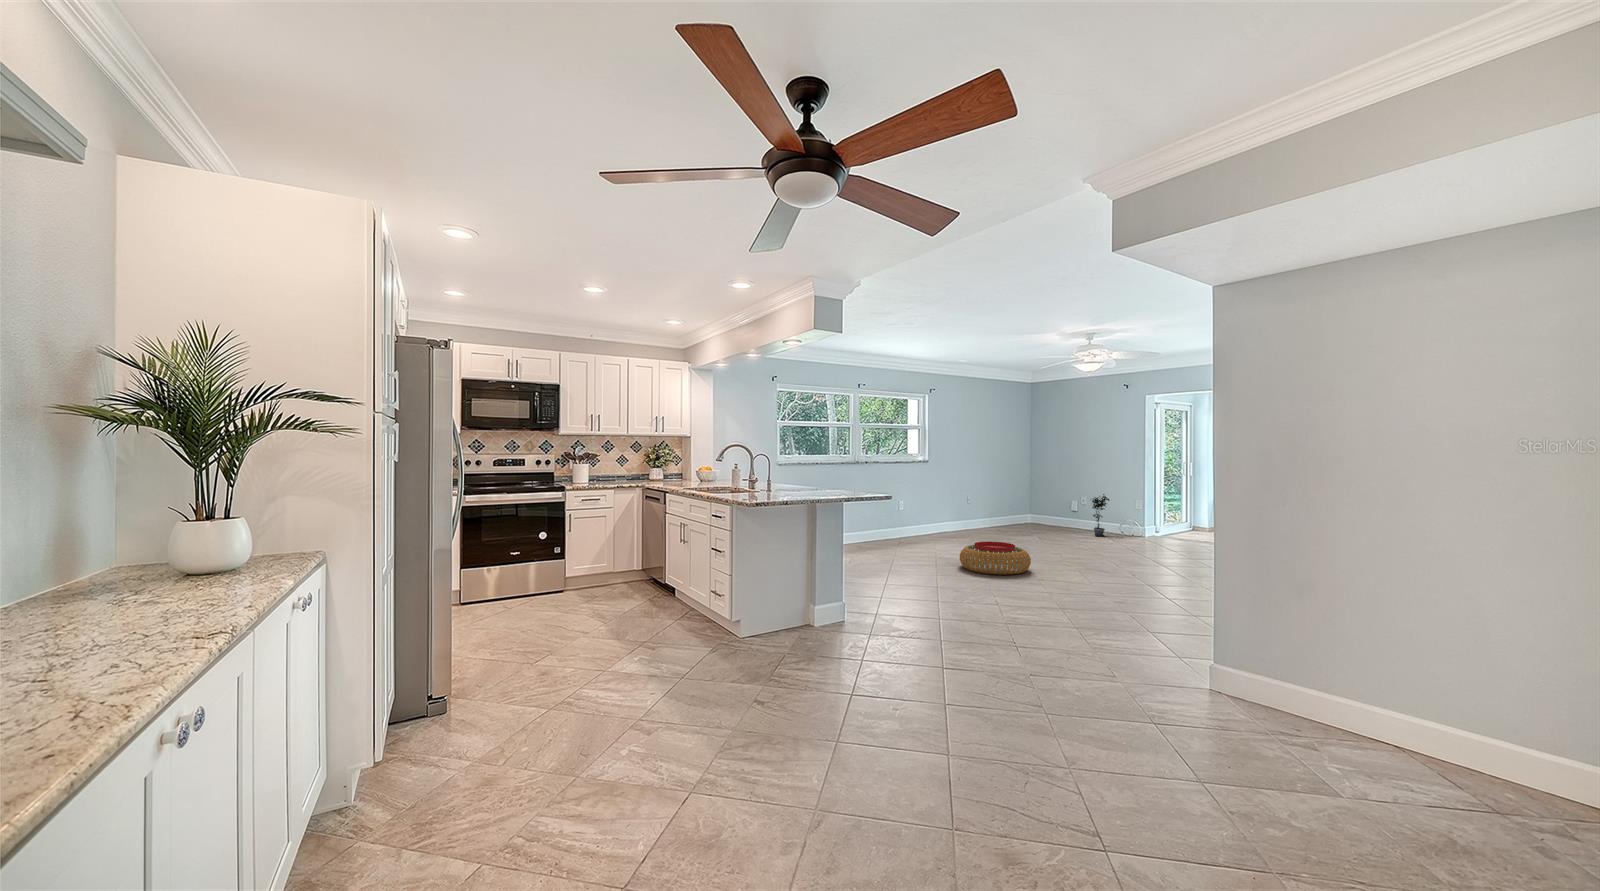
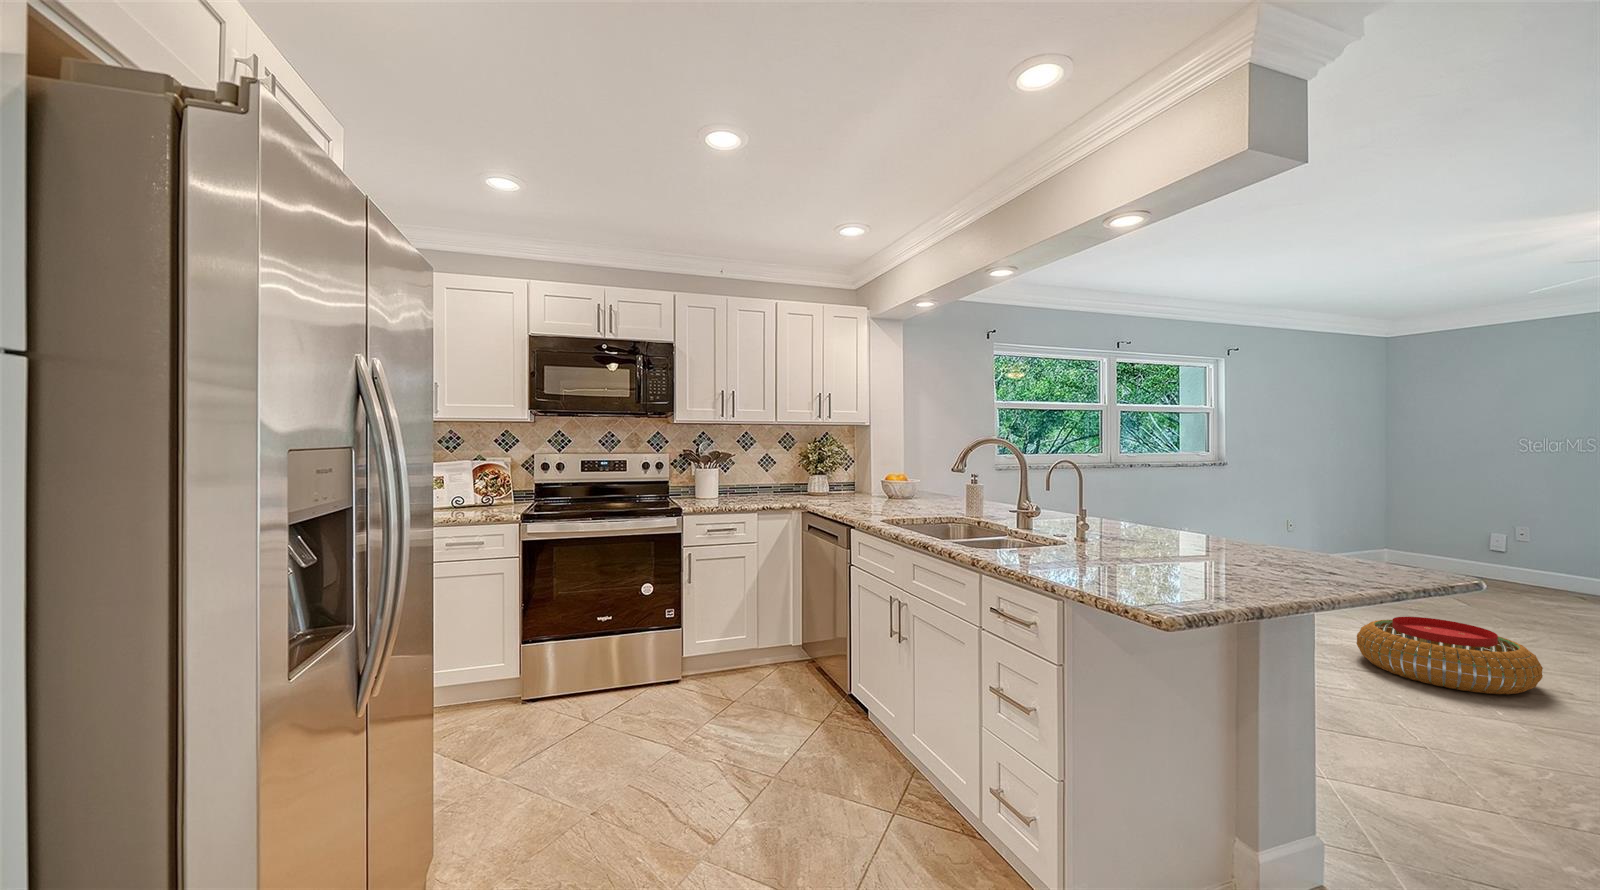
potted plant: present [1092,494,1109,537] -> none [1513,522,1561,594]

